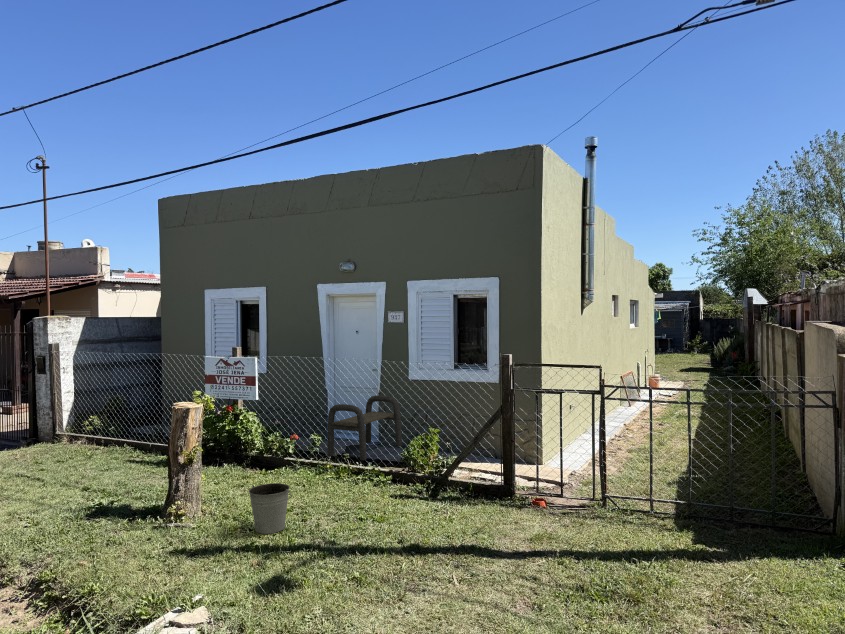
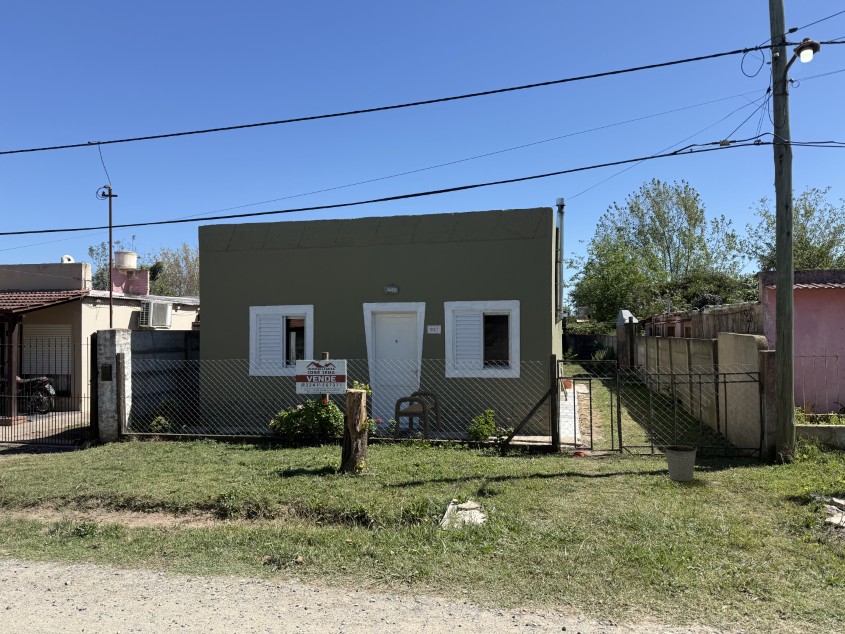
bucket: present [249,483,292,534] -> present [664,446,697,481]

